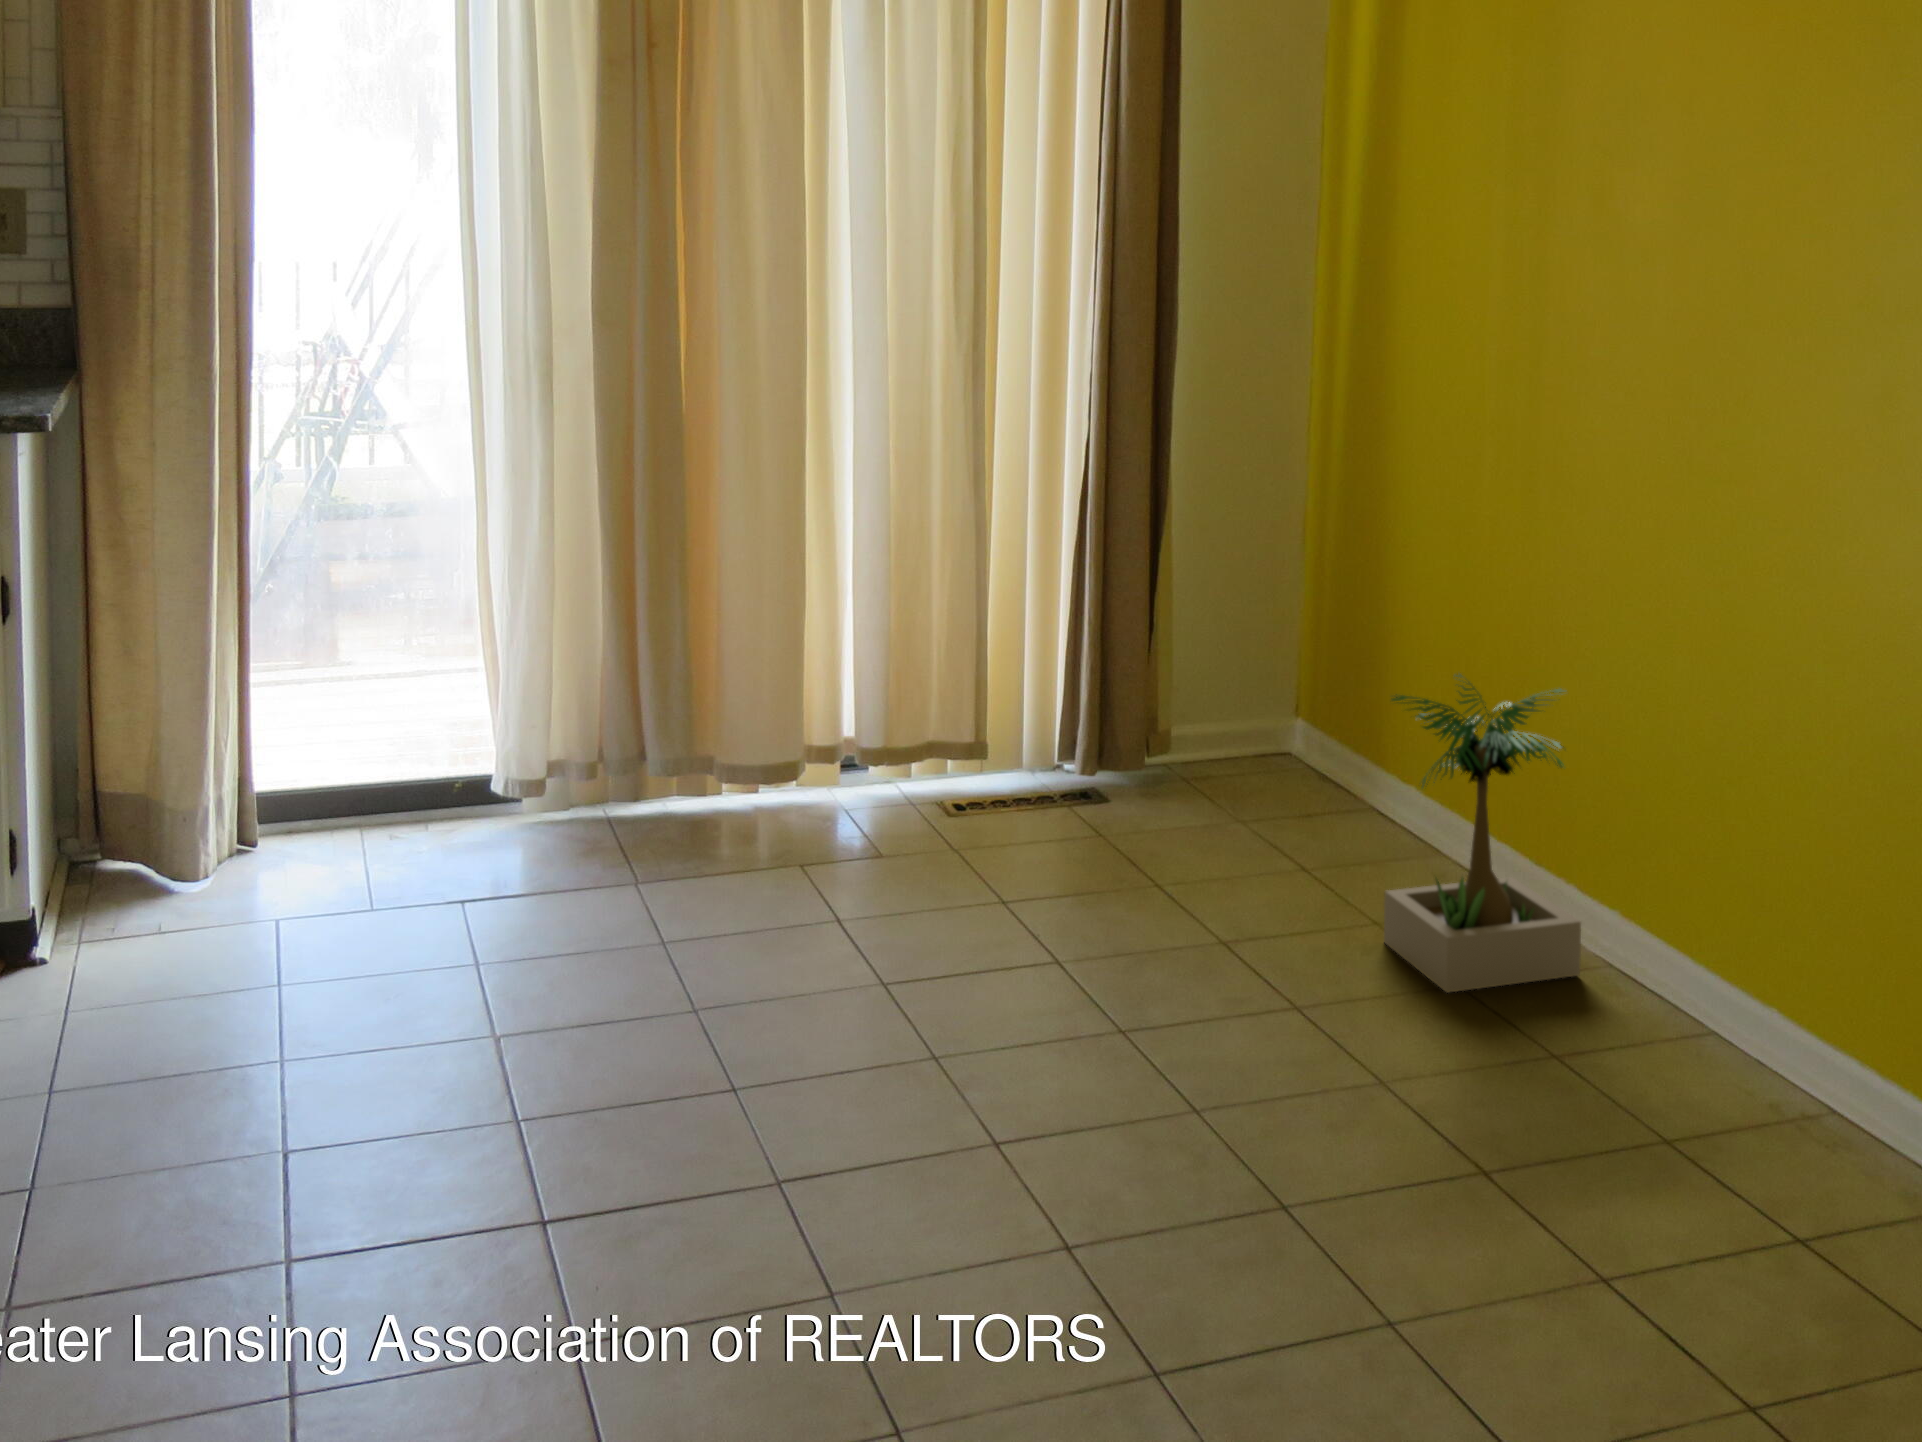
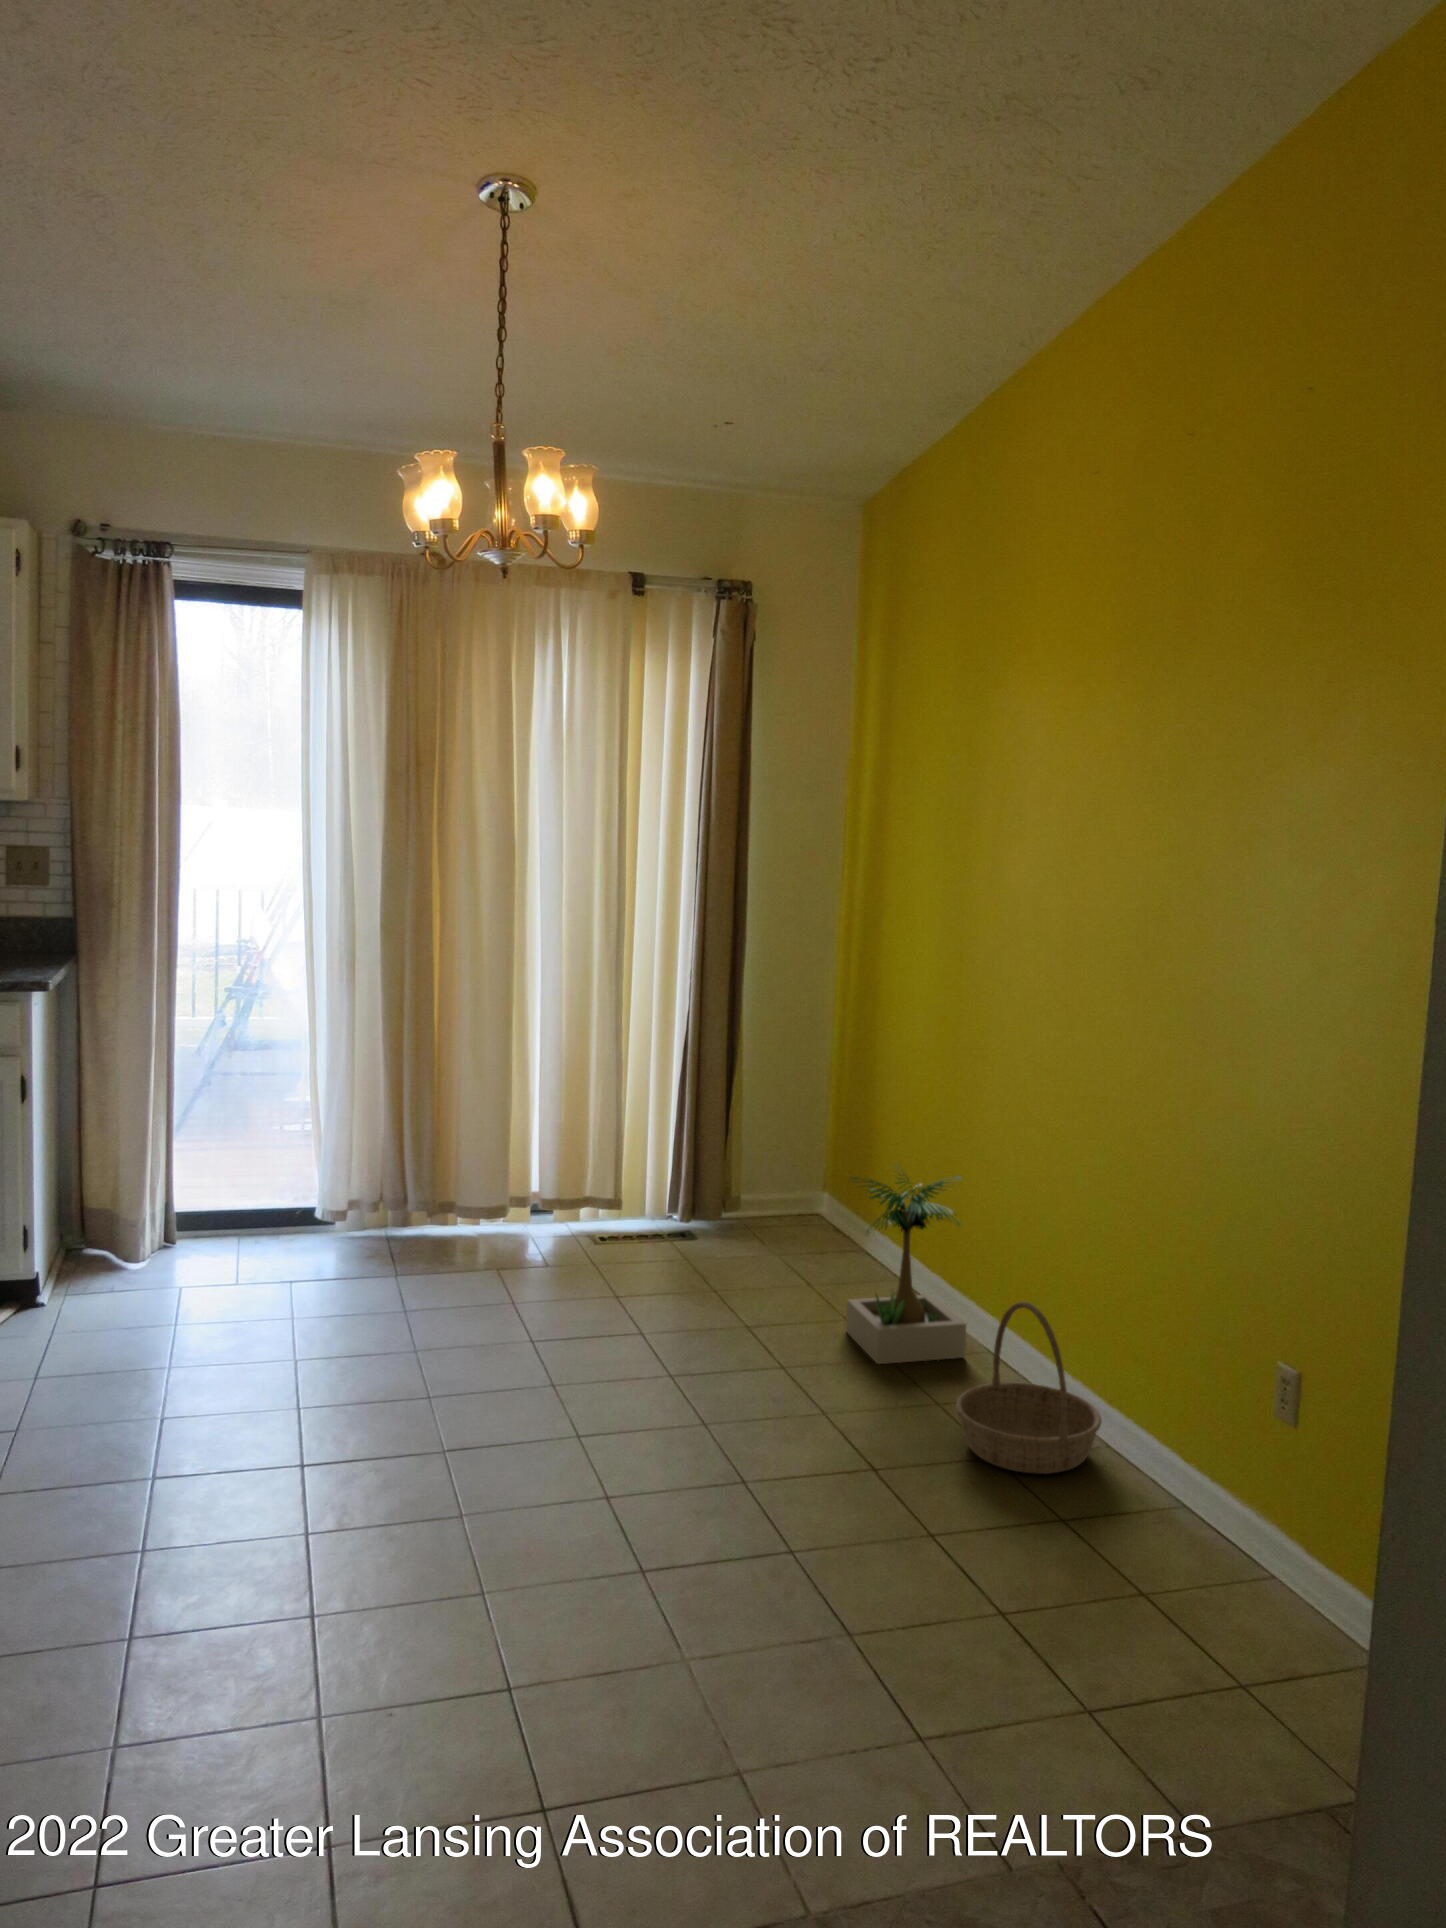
basket: none [1601,885,1835,1159] -> present [956,1302,1102,1474]

